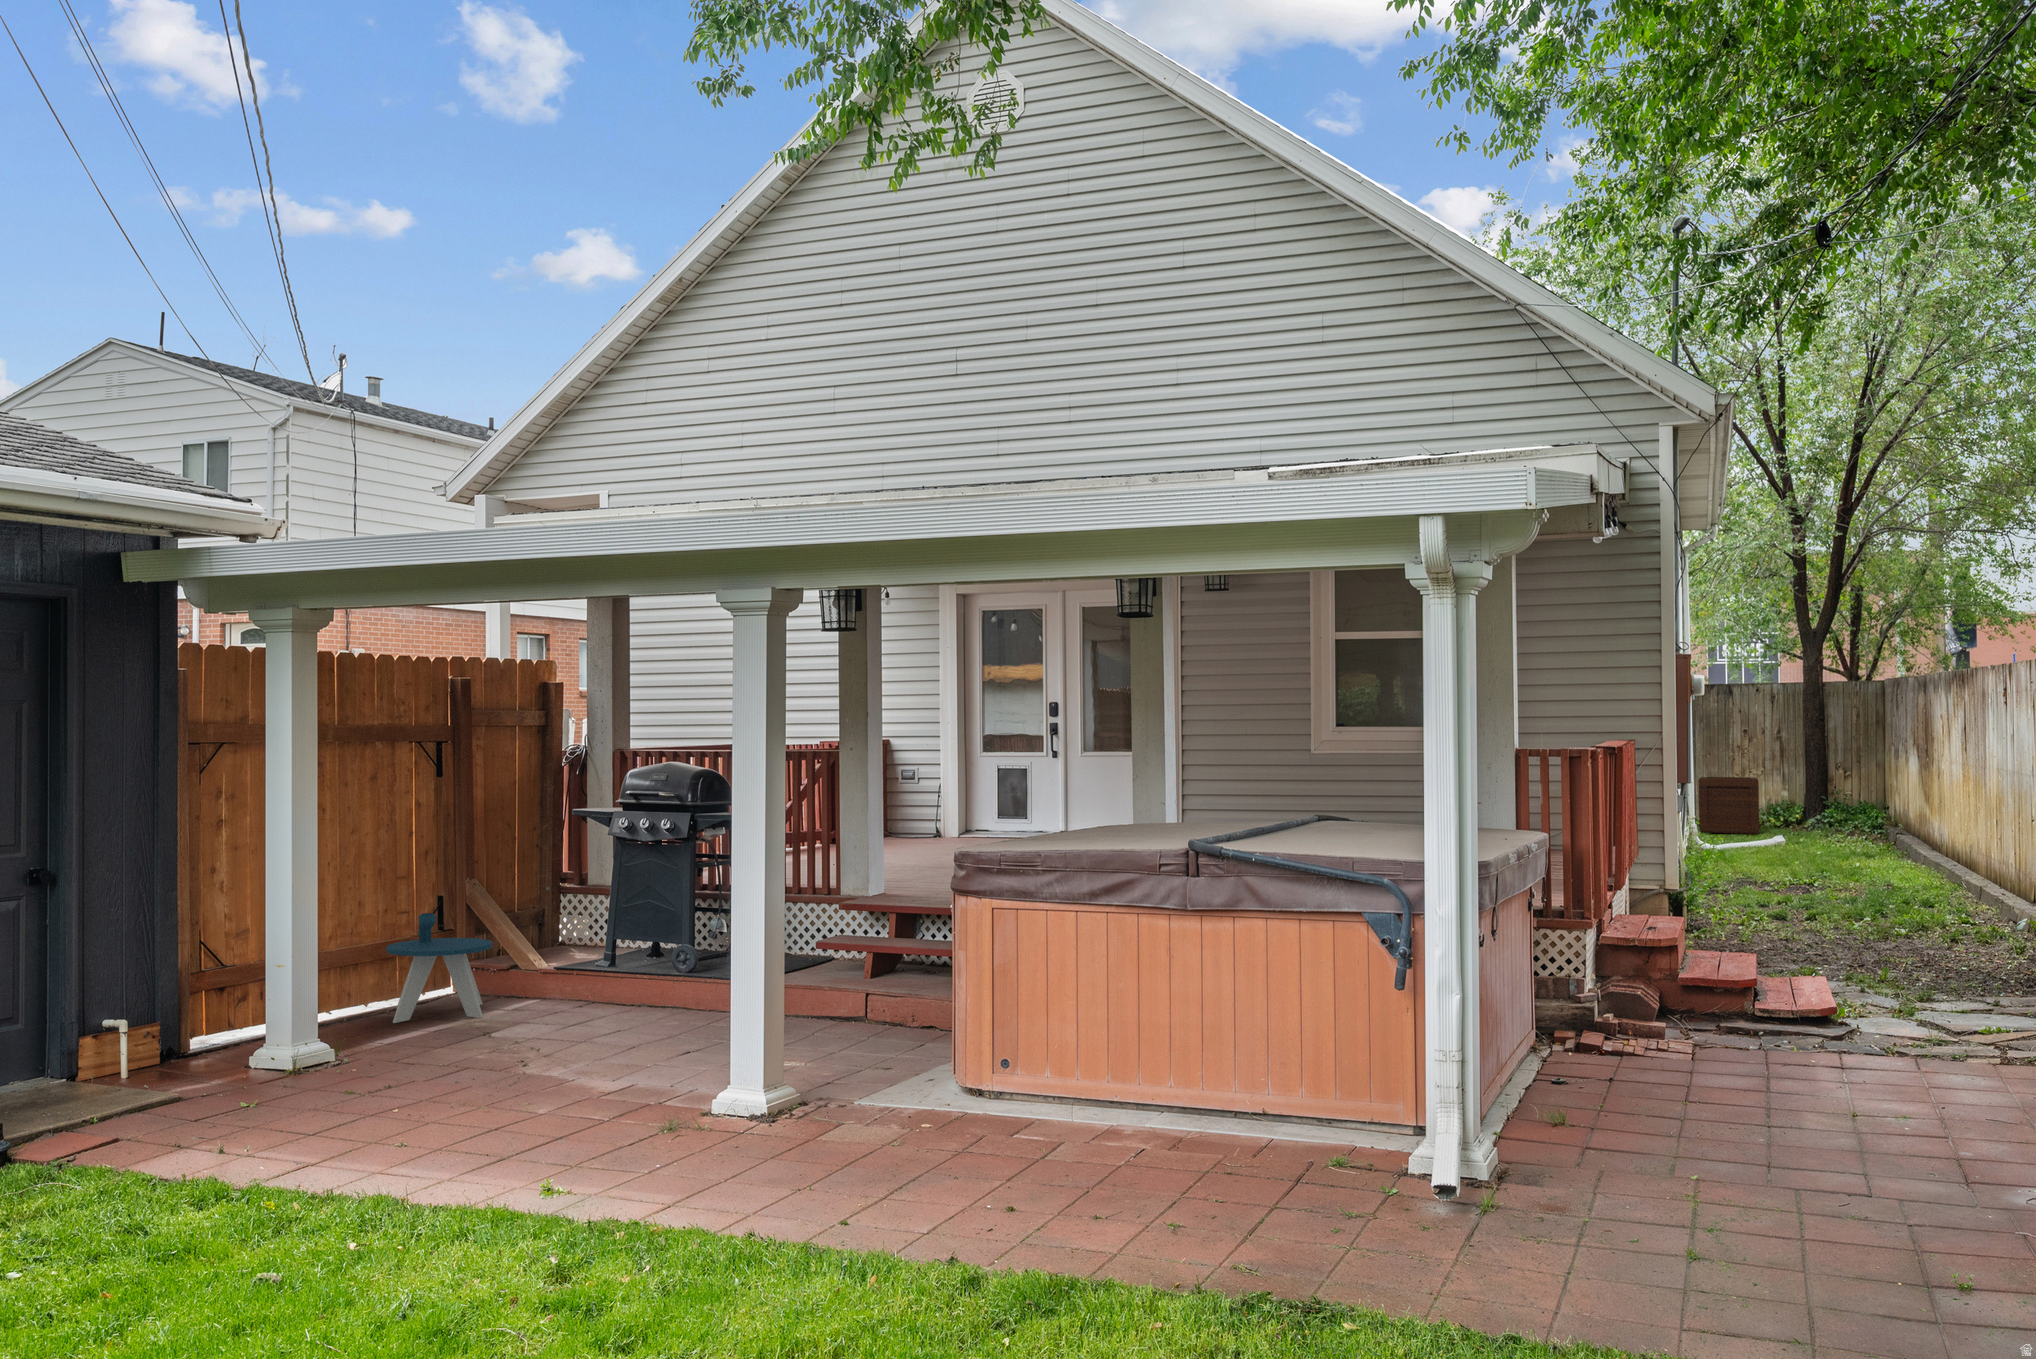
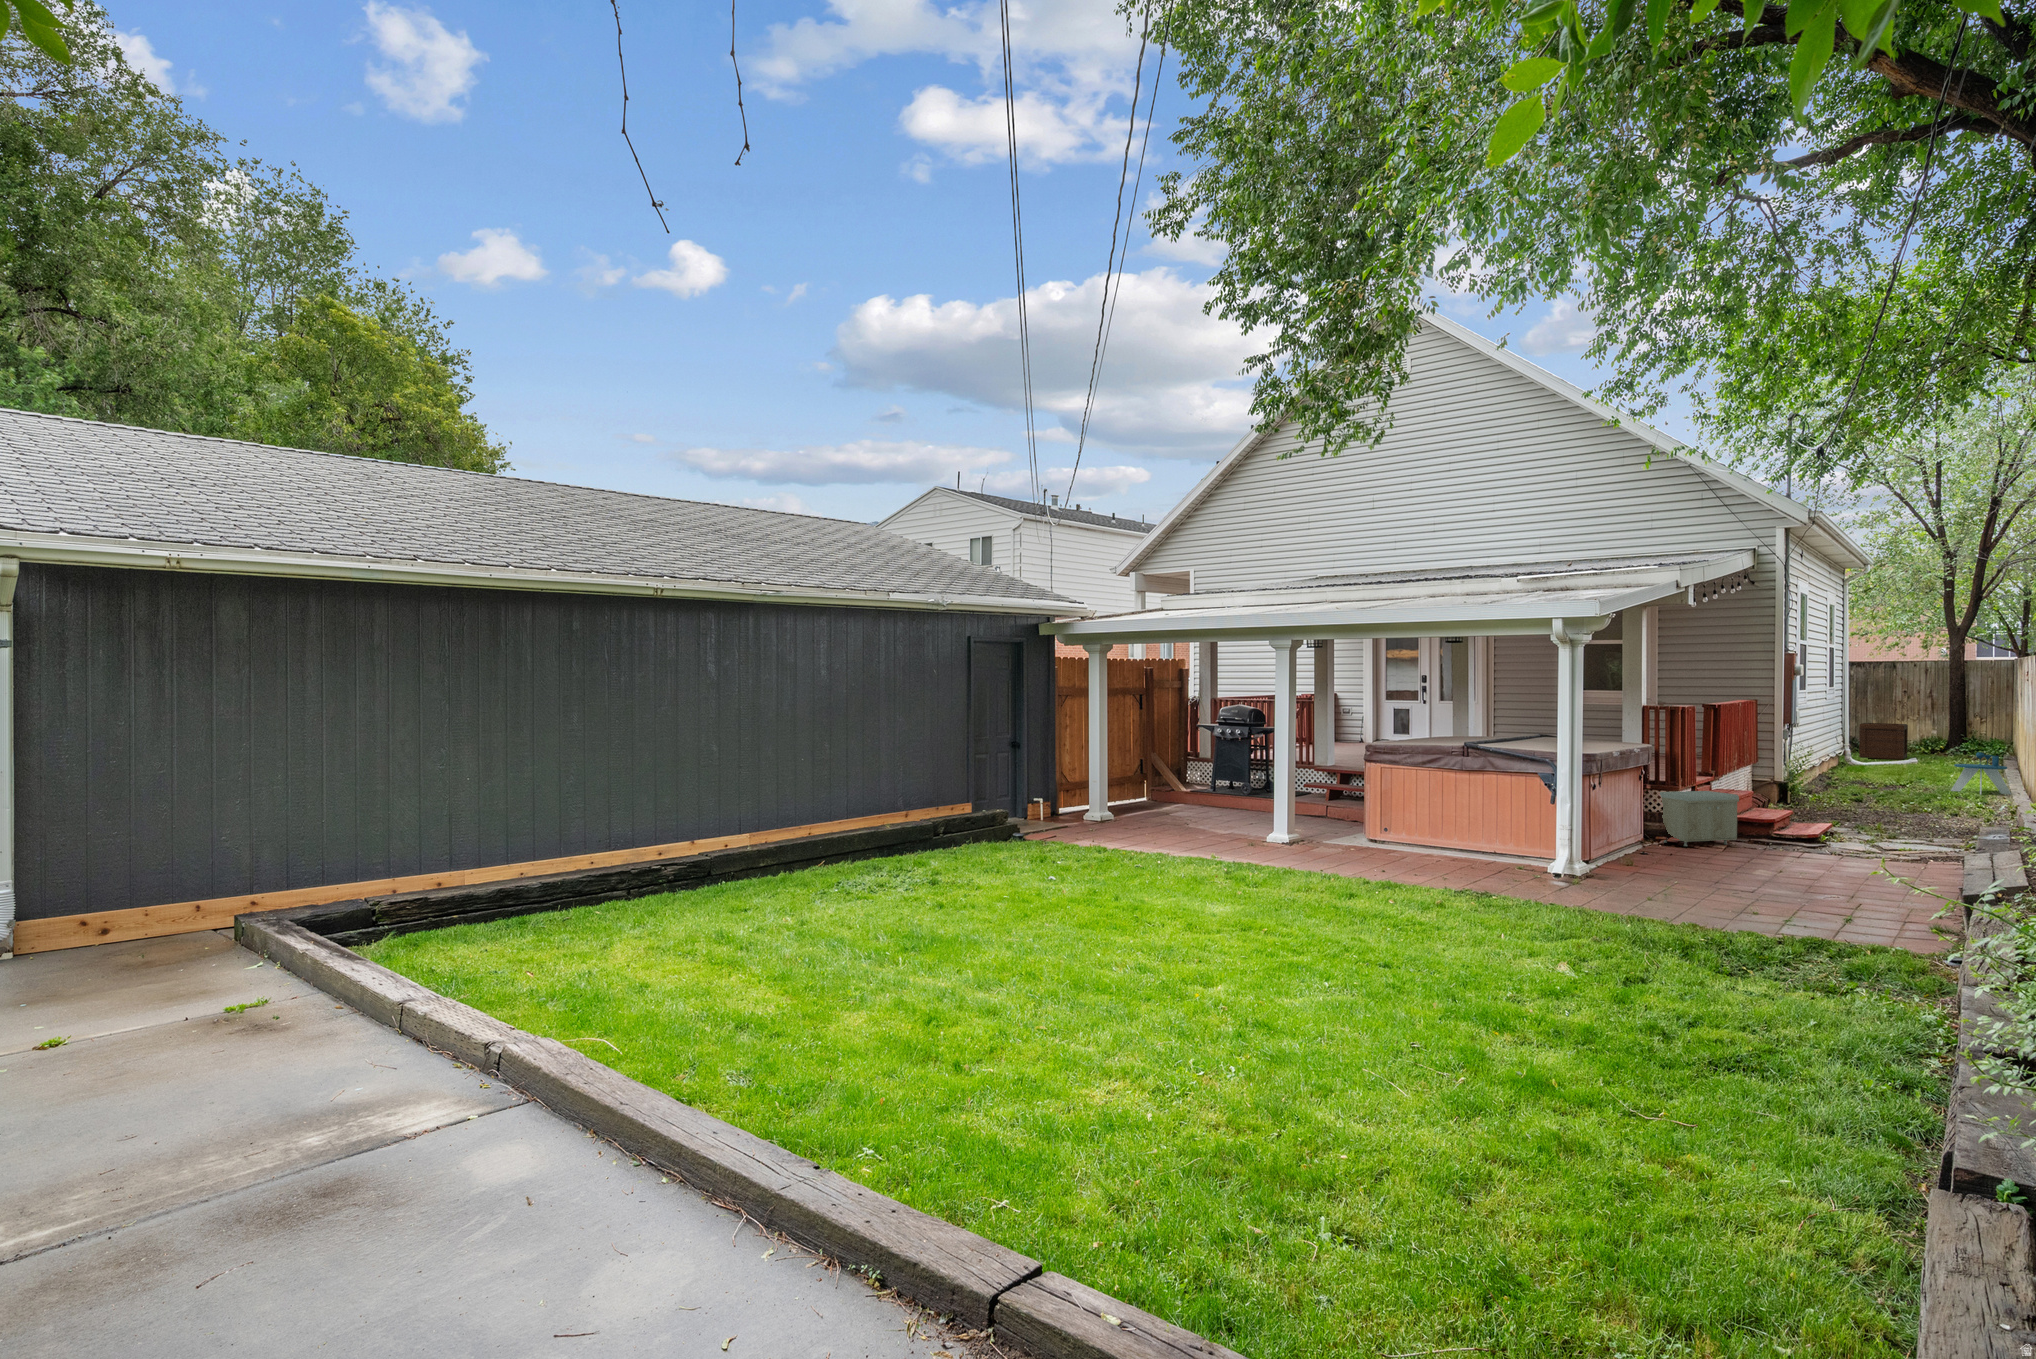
side table: present [387,913,492,1023] -> present [1951,752,2011,794]
storage bench: none [1560,926,1717,1058] -> present [1660,791,1739,846]

